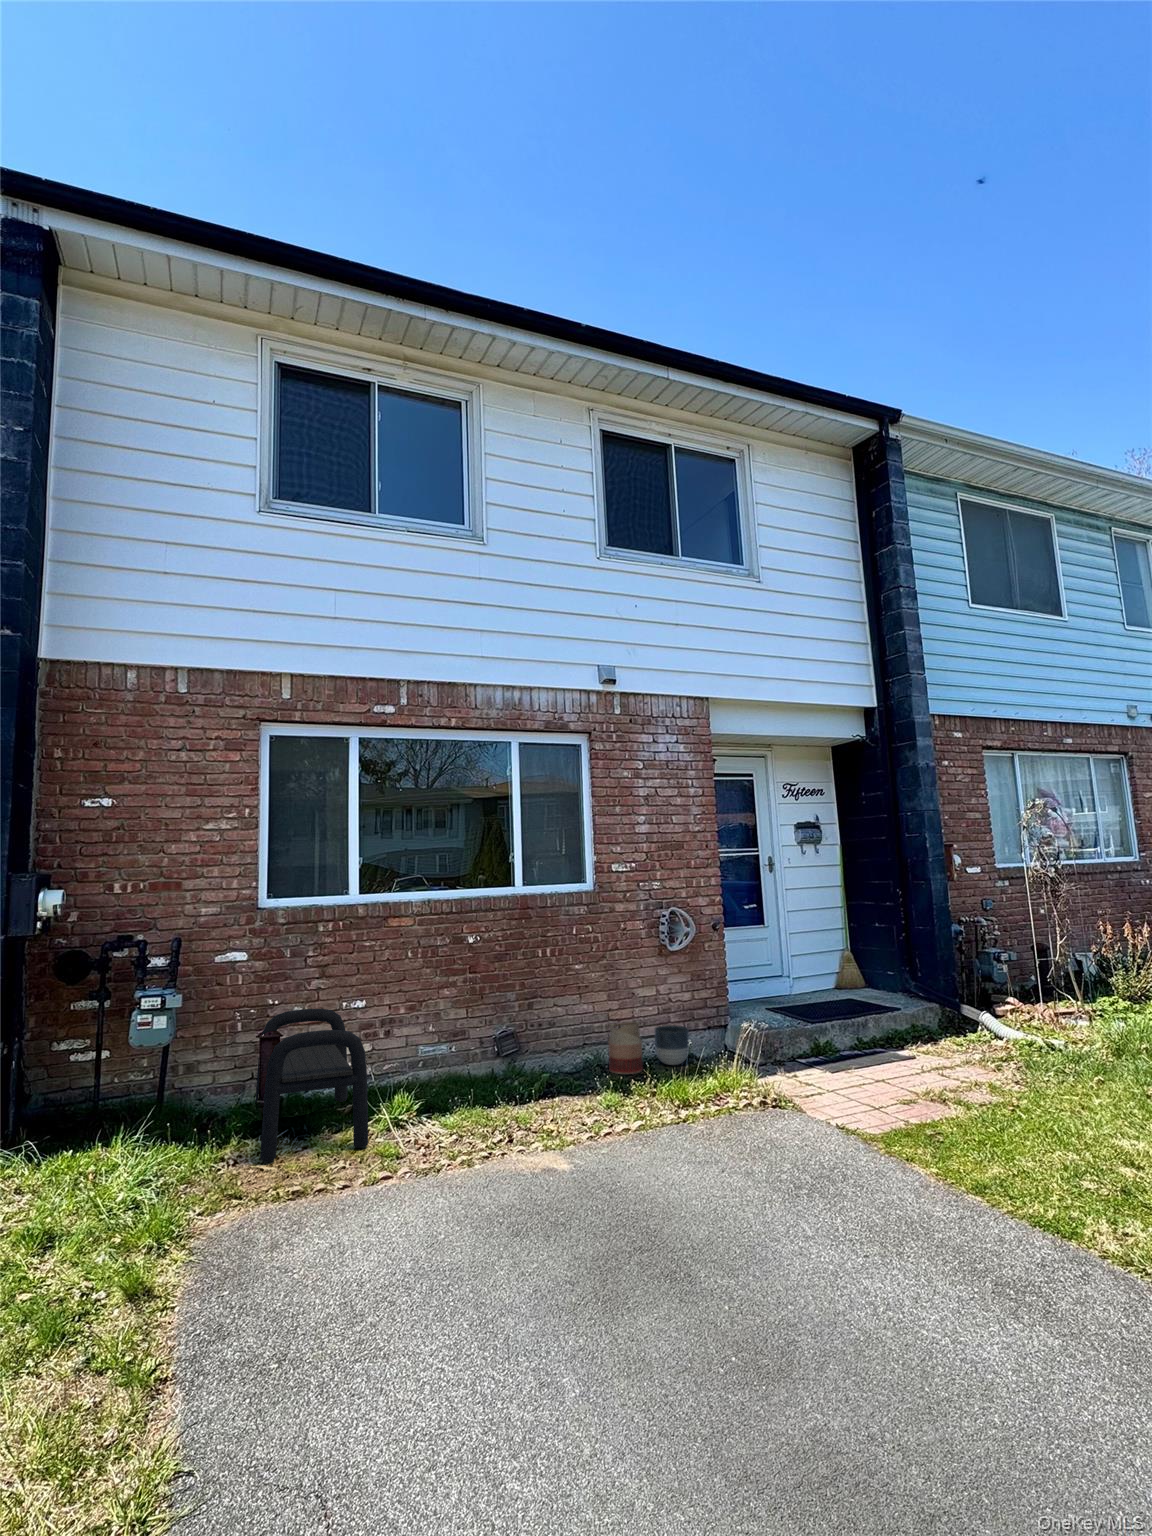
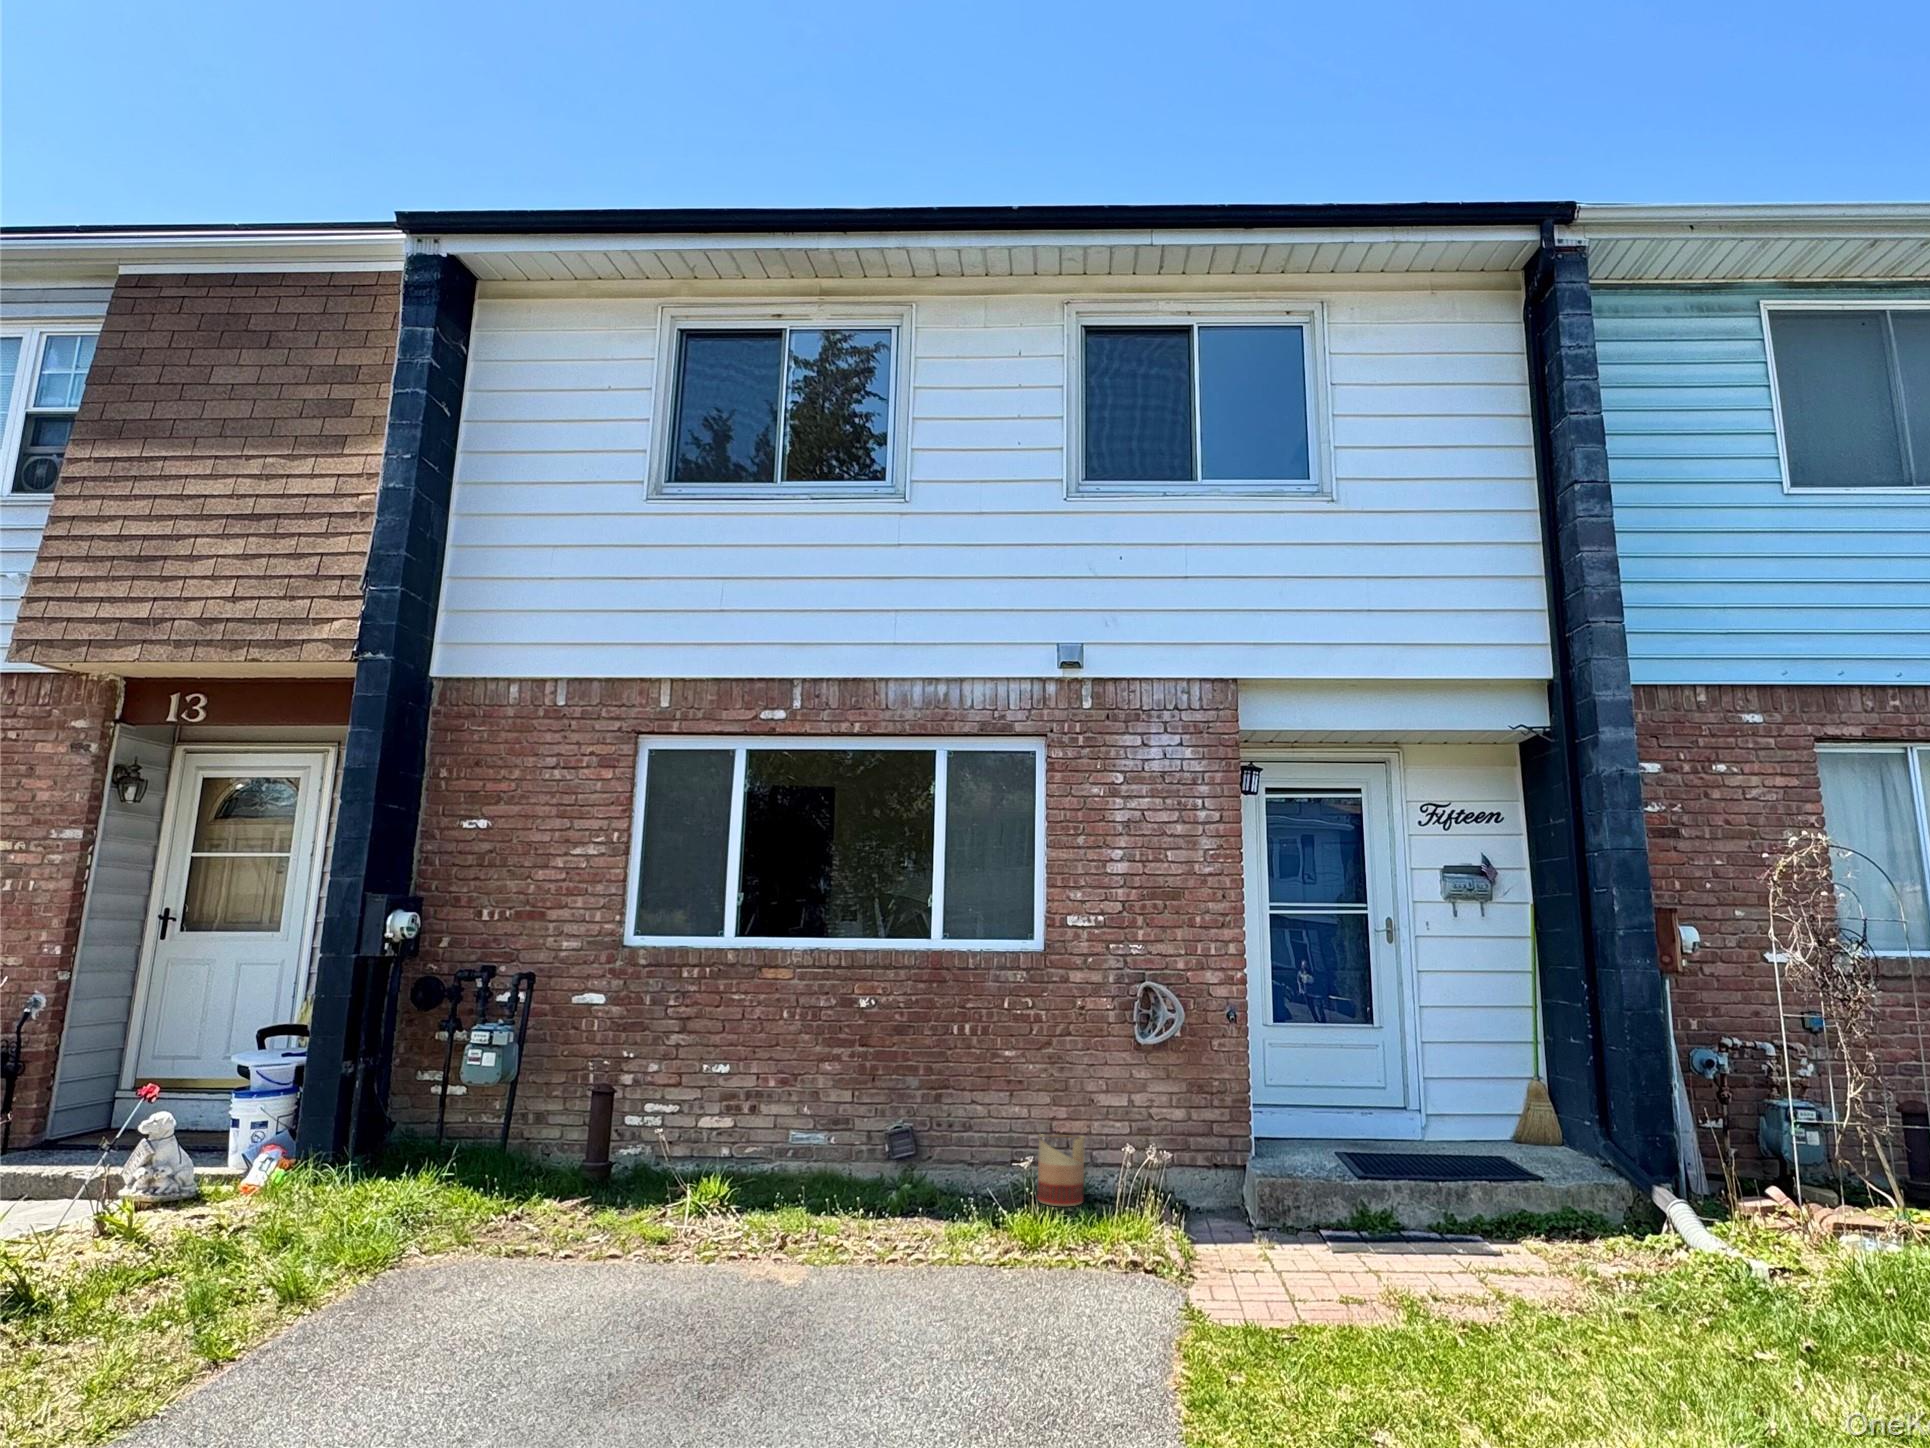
bench: present [255,1009,368,1162] -> none [534,1065,699,1226]
planter: present [654,1025,689,1065] -> none [1112,1148,1159,1205]

